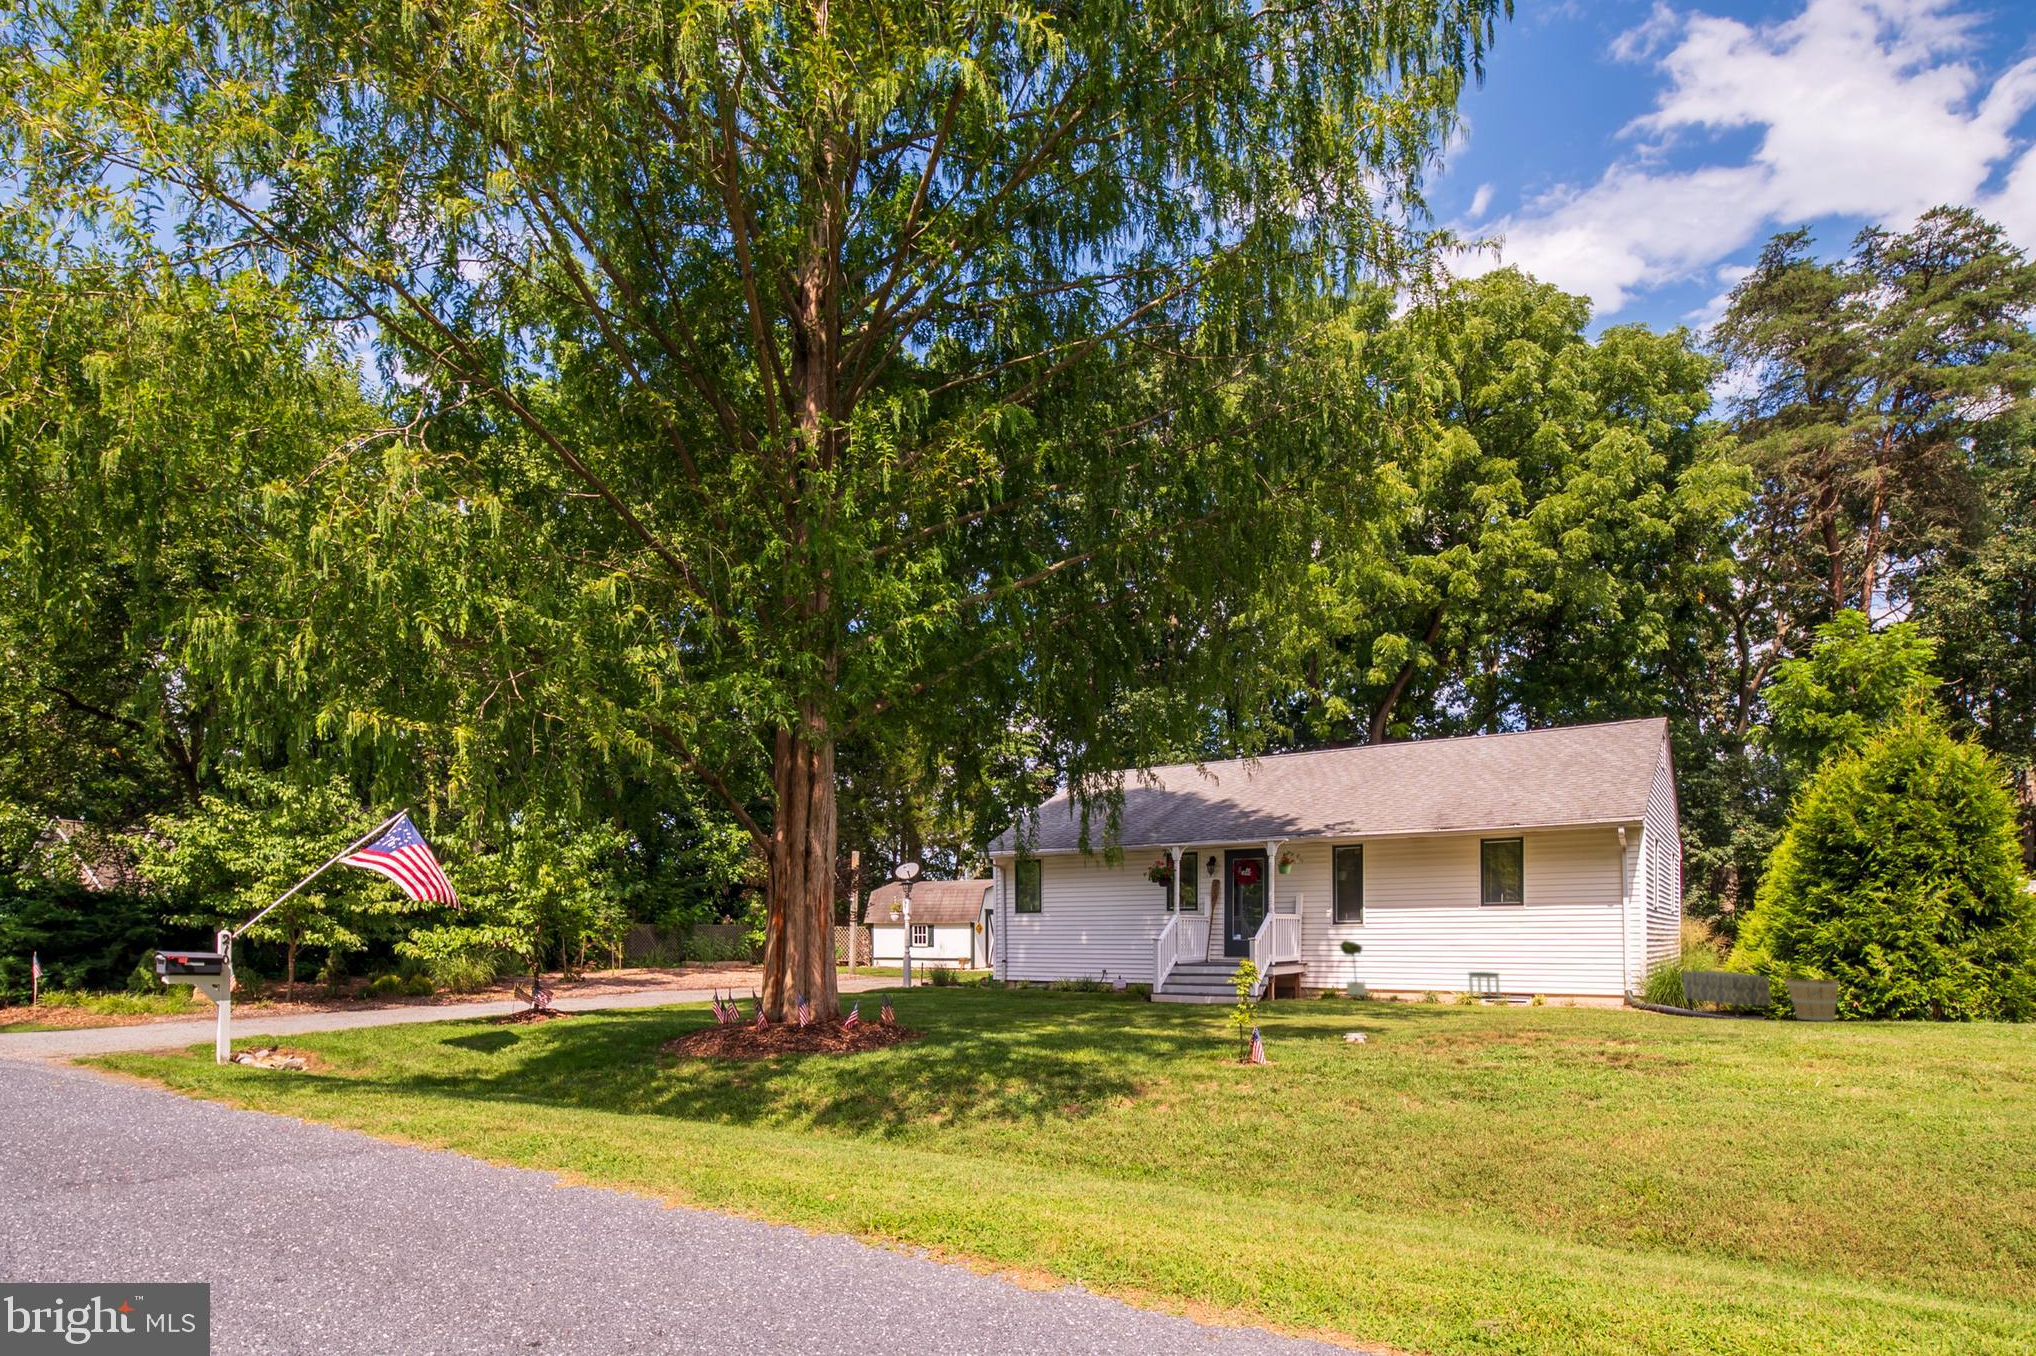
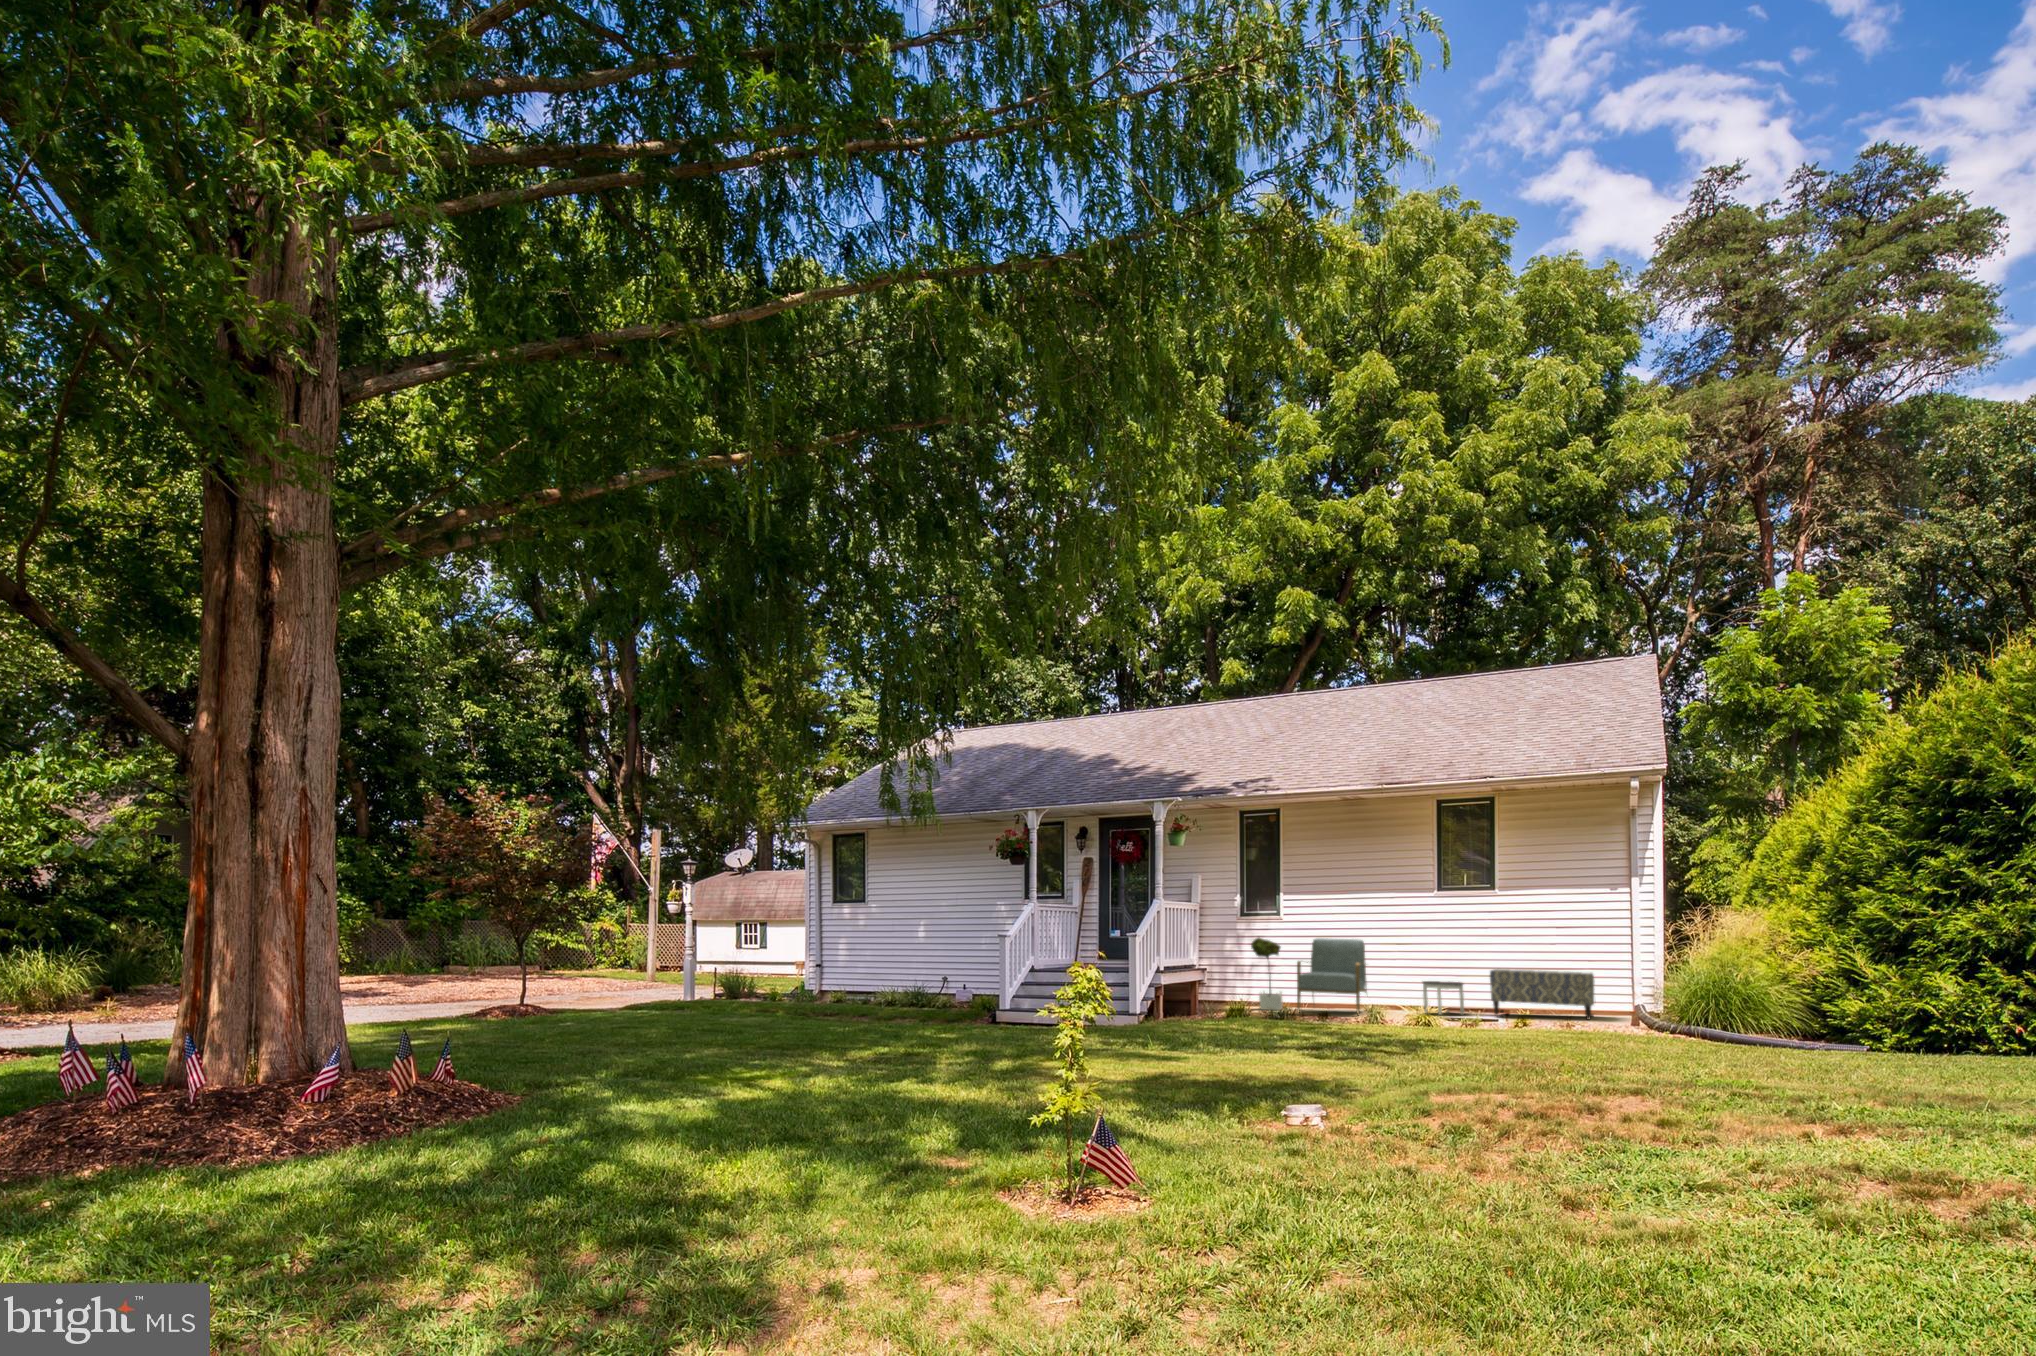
chair: none [1372,941,1430,999] -> present [1297,938,1367,1015]
bench: present [1682,971,1771,1017] -> present [1490,969,1594,1020]
wooden bucket: present [1786,978,1839,1021] -> none [1915,989,1999,1051]

